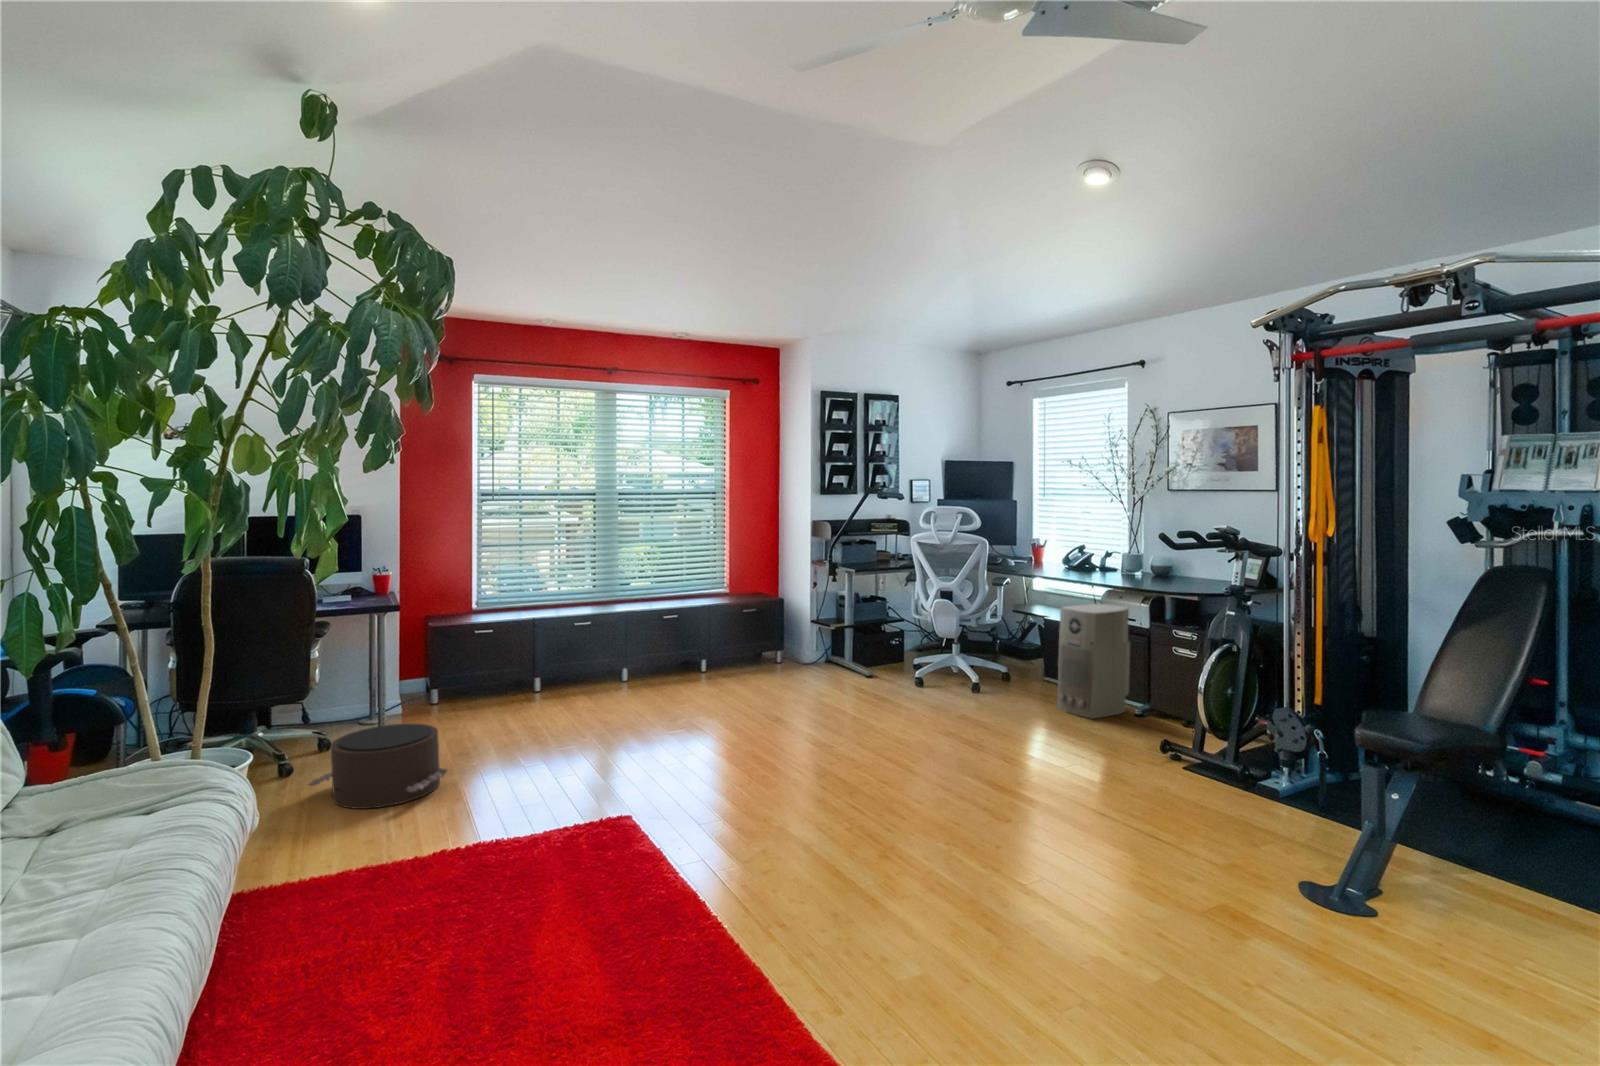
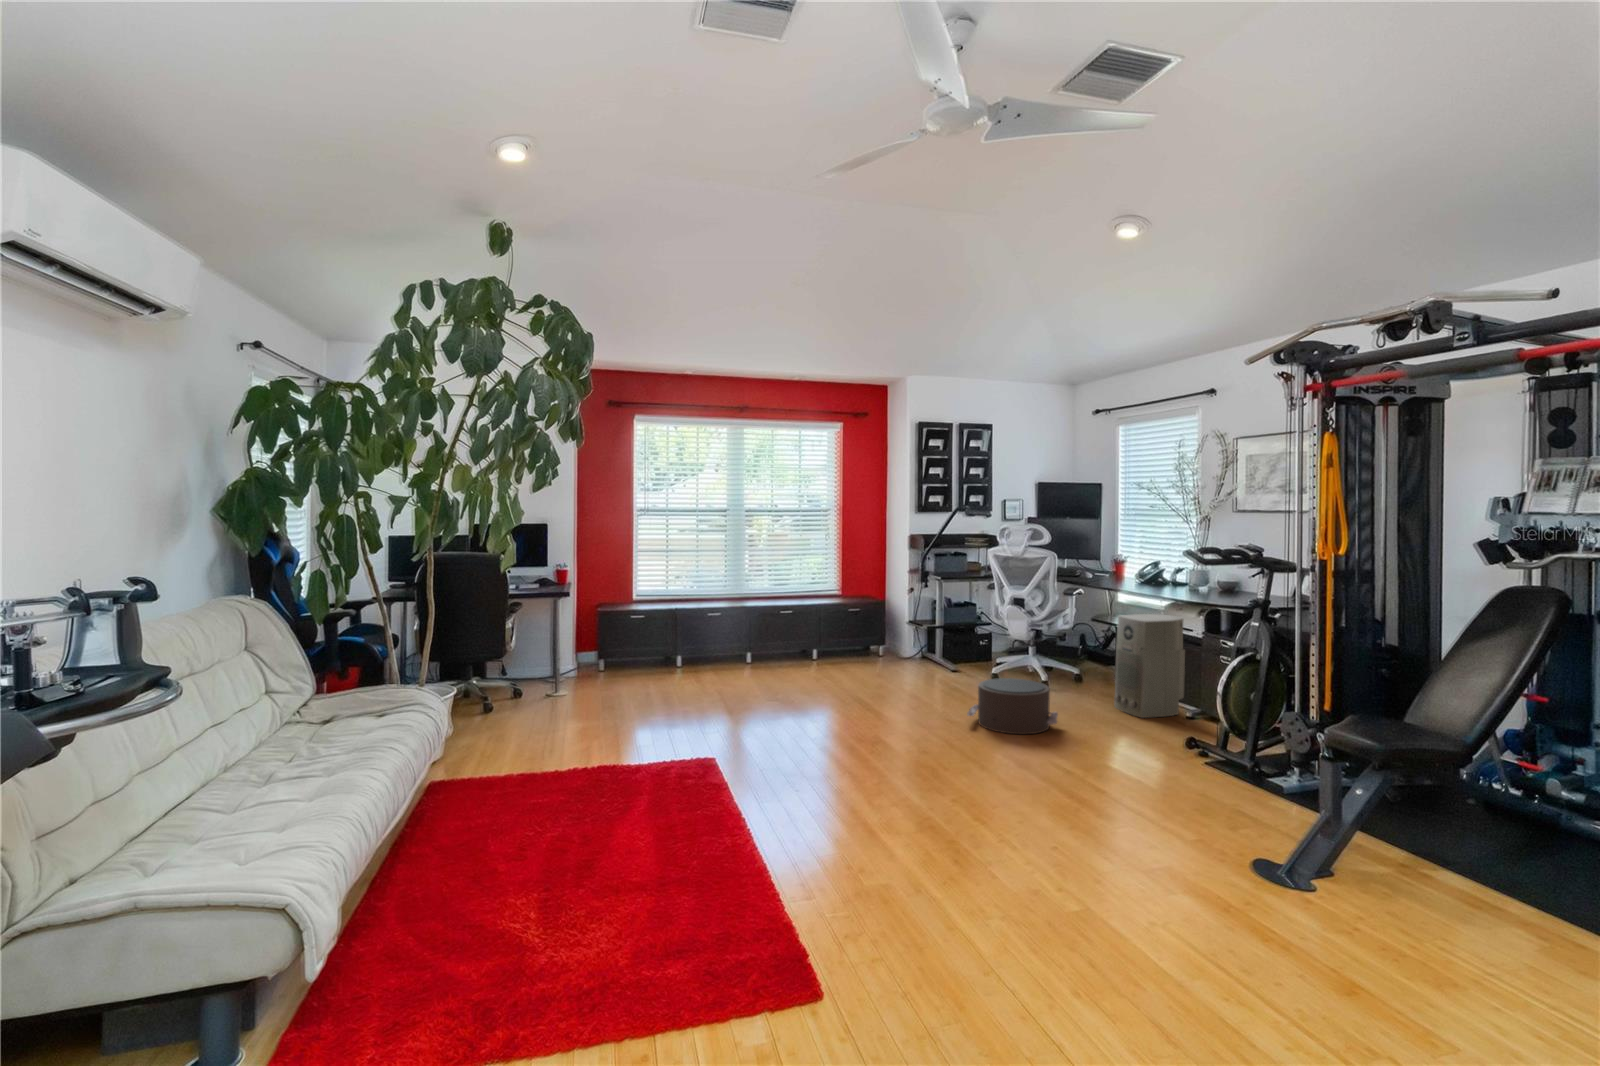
pouf: present [309,724,447,809] -> present [967,678,1058,734]

